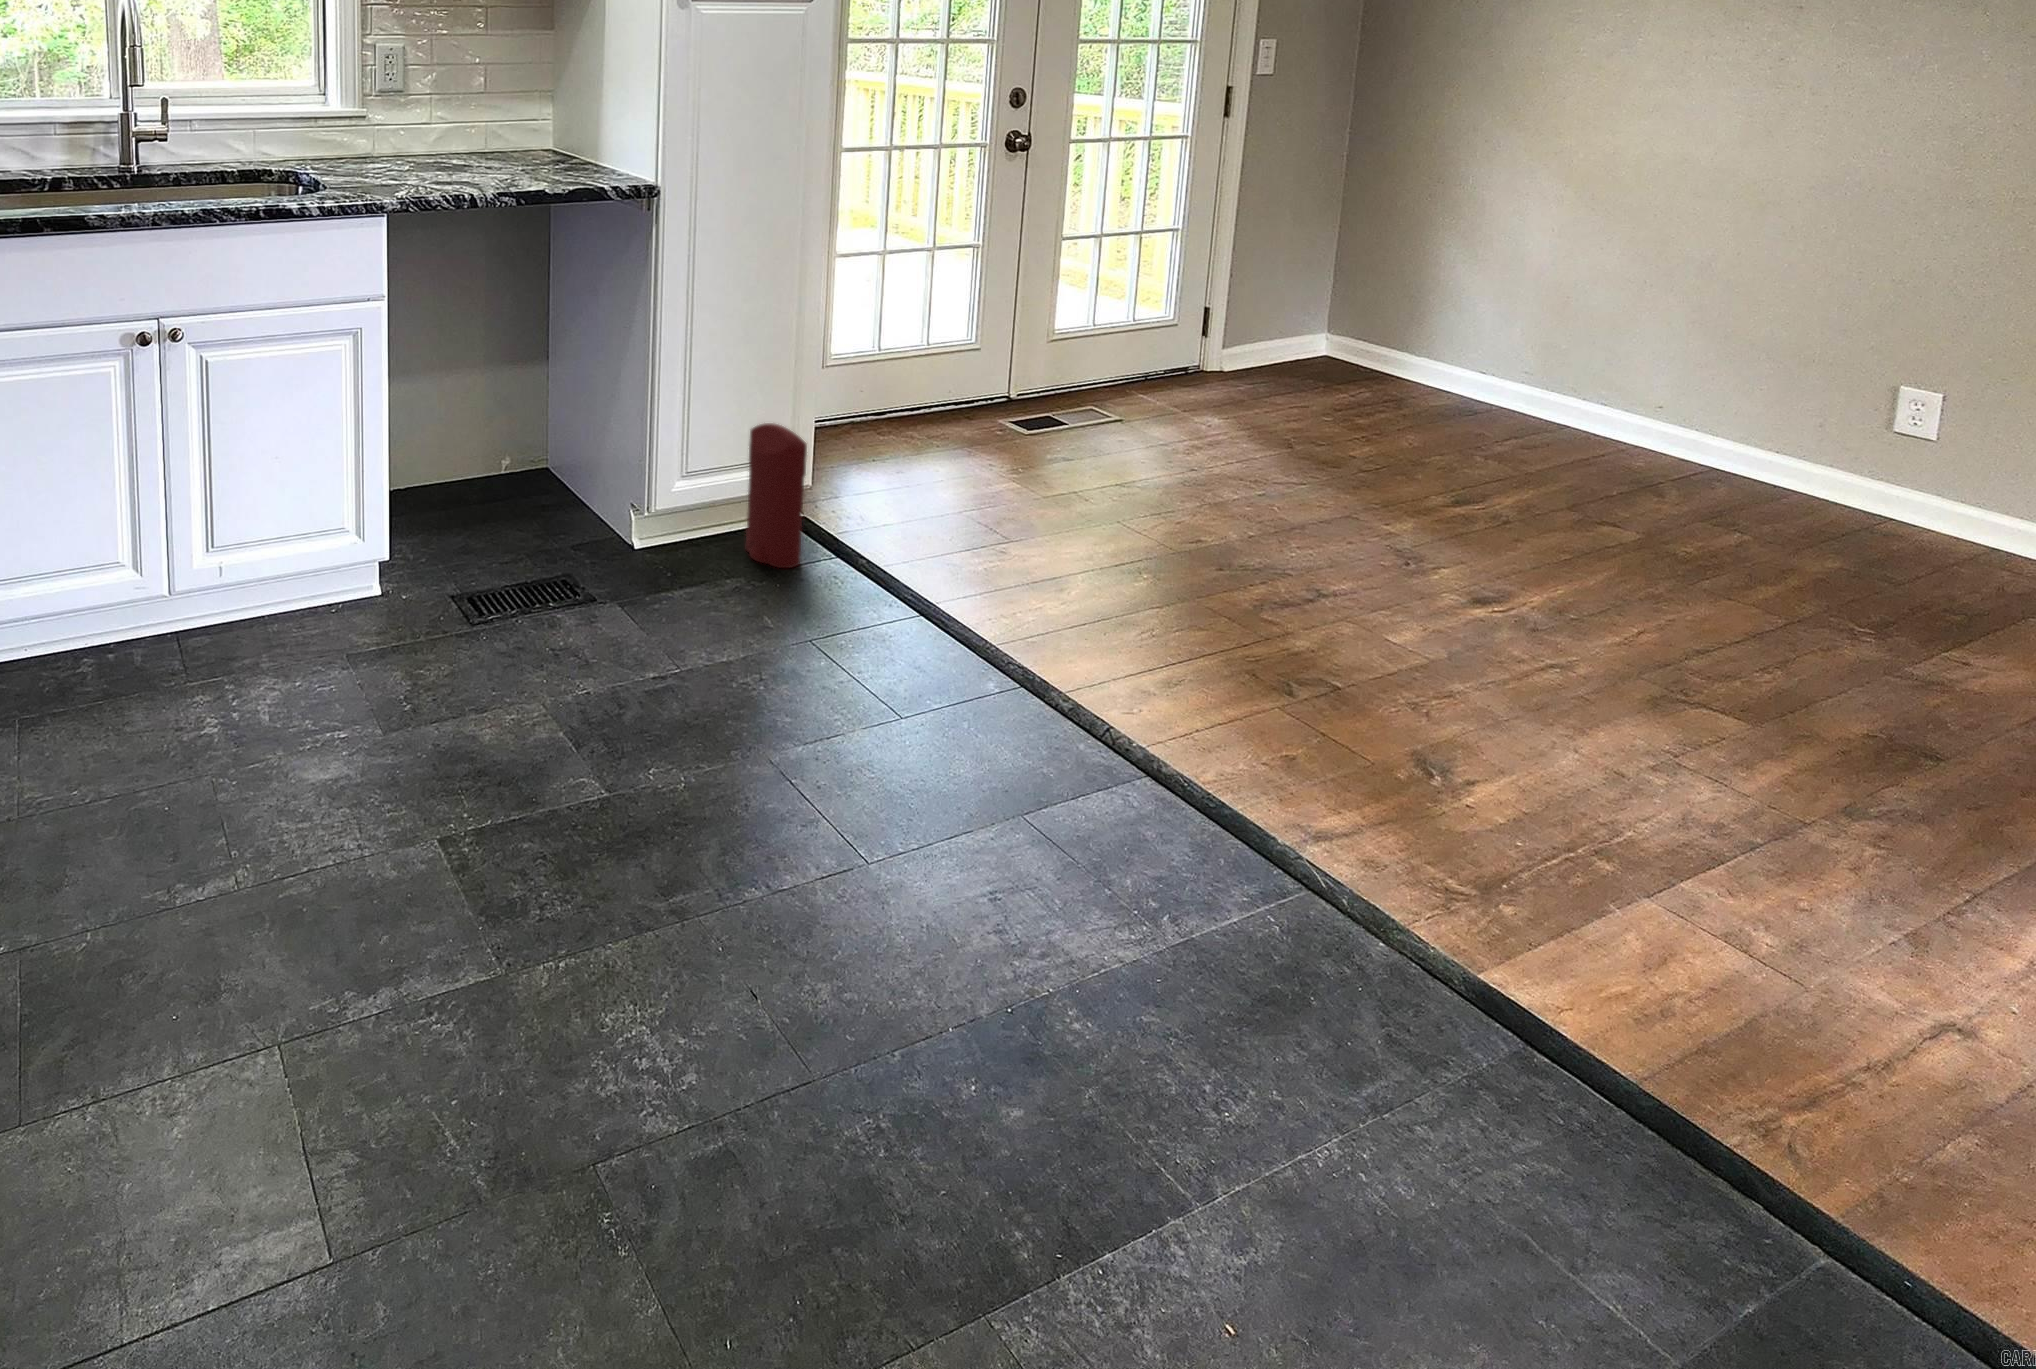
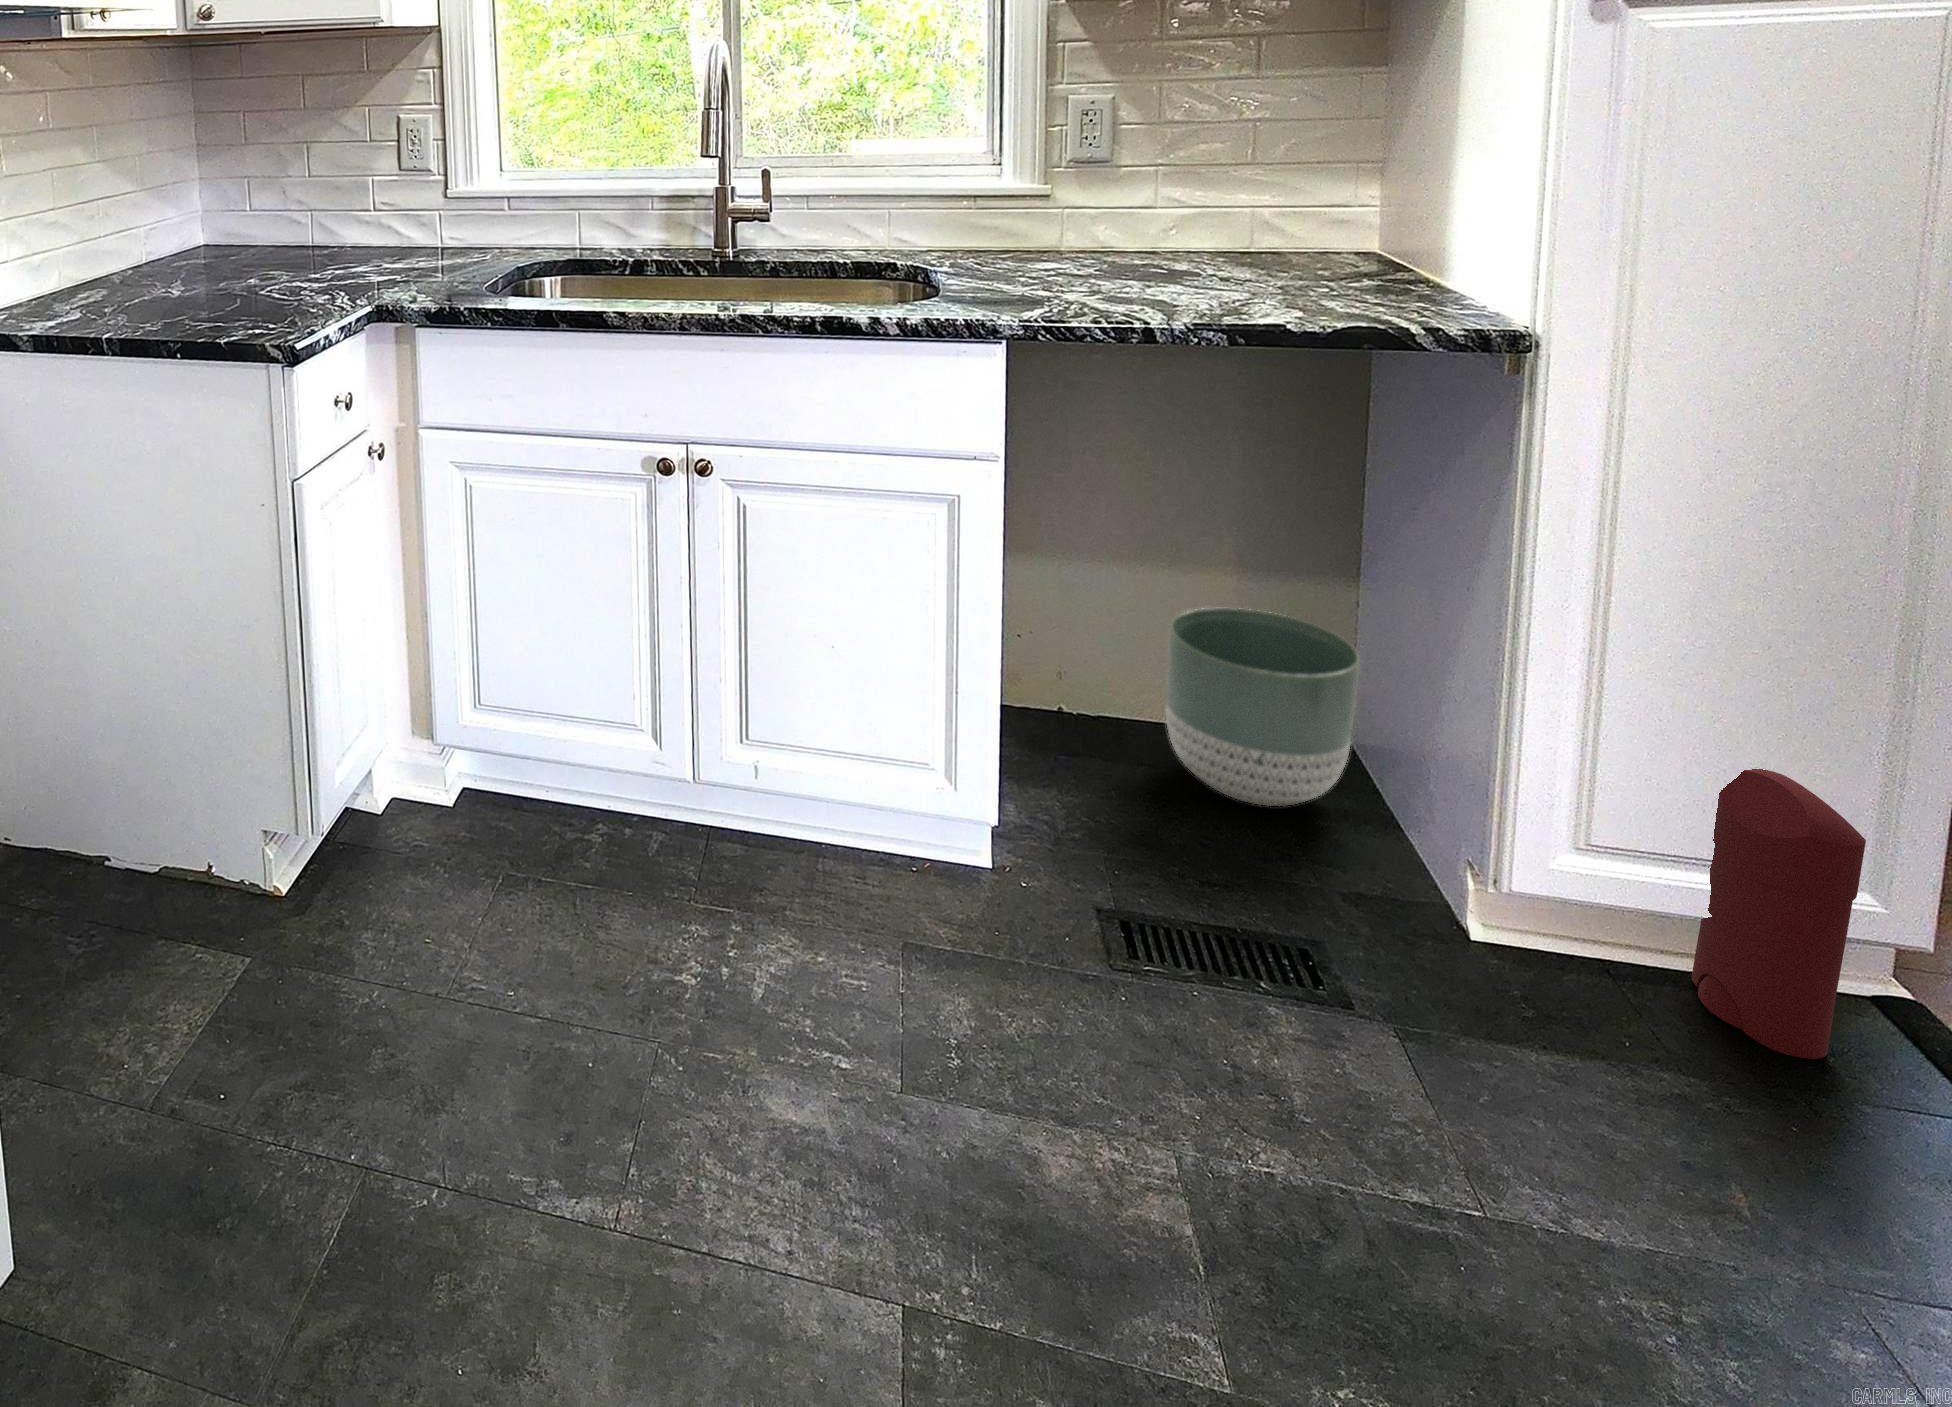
planter: none [472,402,580,525] -> present [1166,608,1360,806]

